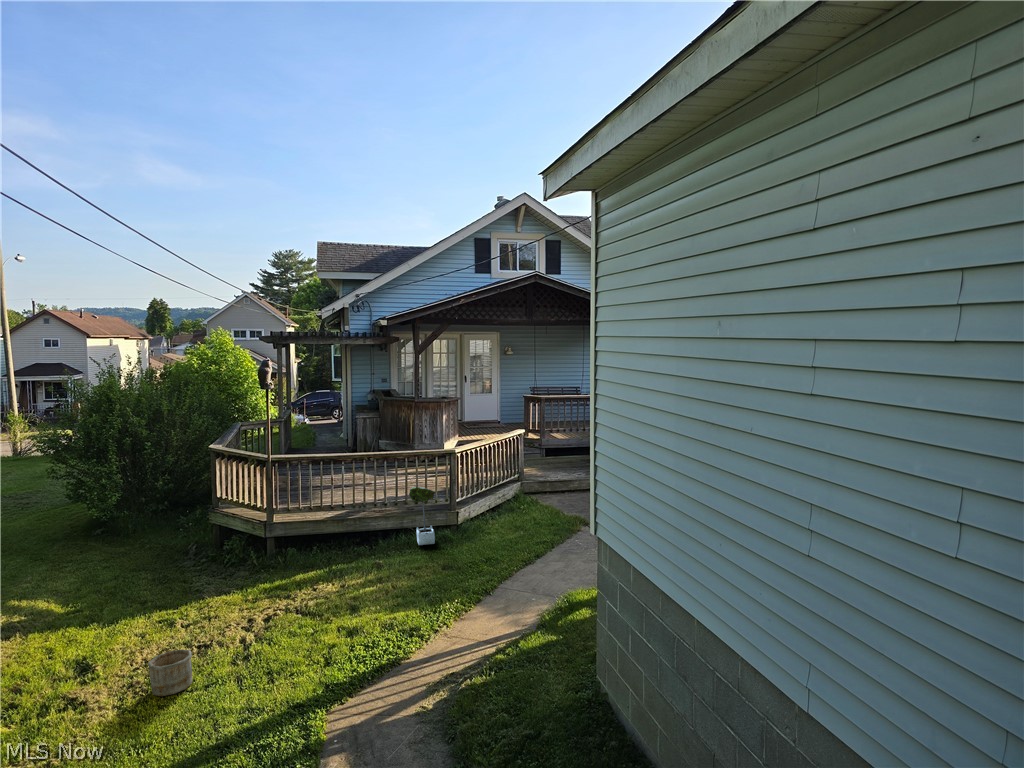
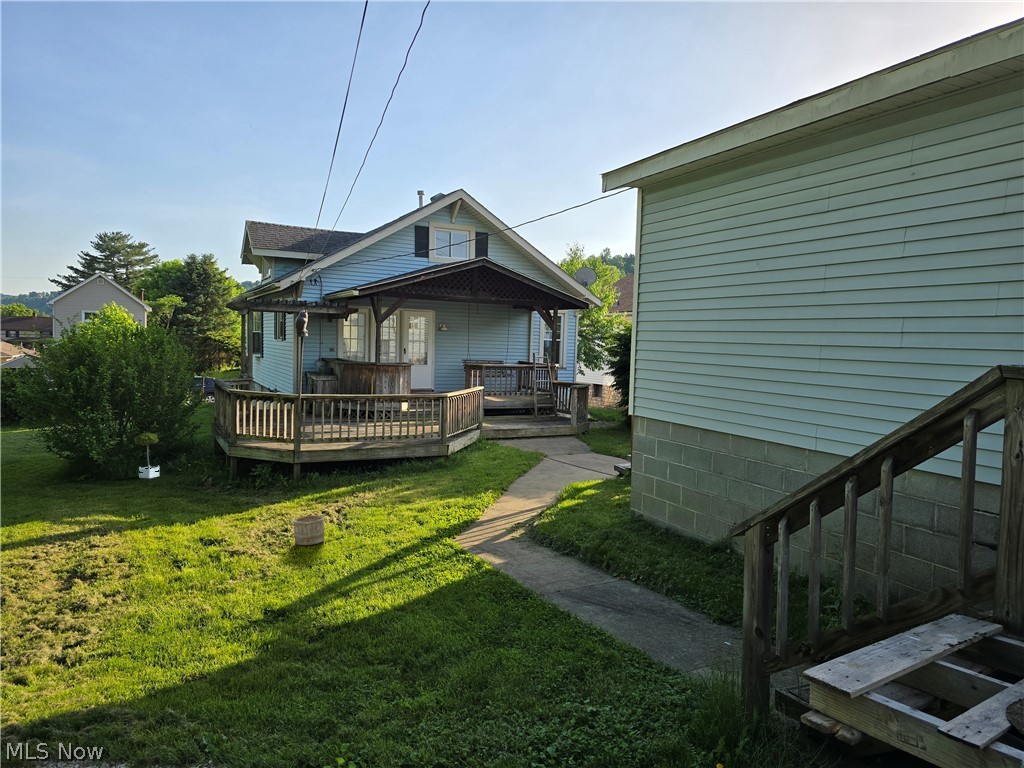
potted tree: present [409,487,435,545] -> present [135,433,159,478]

